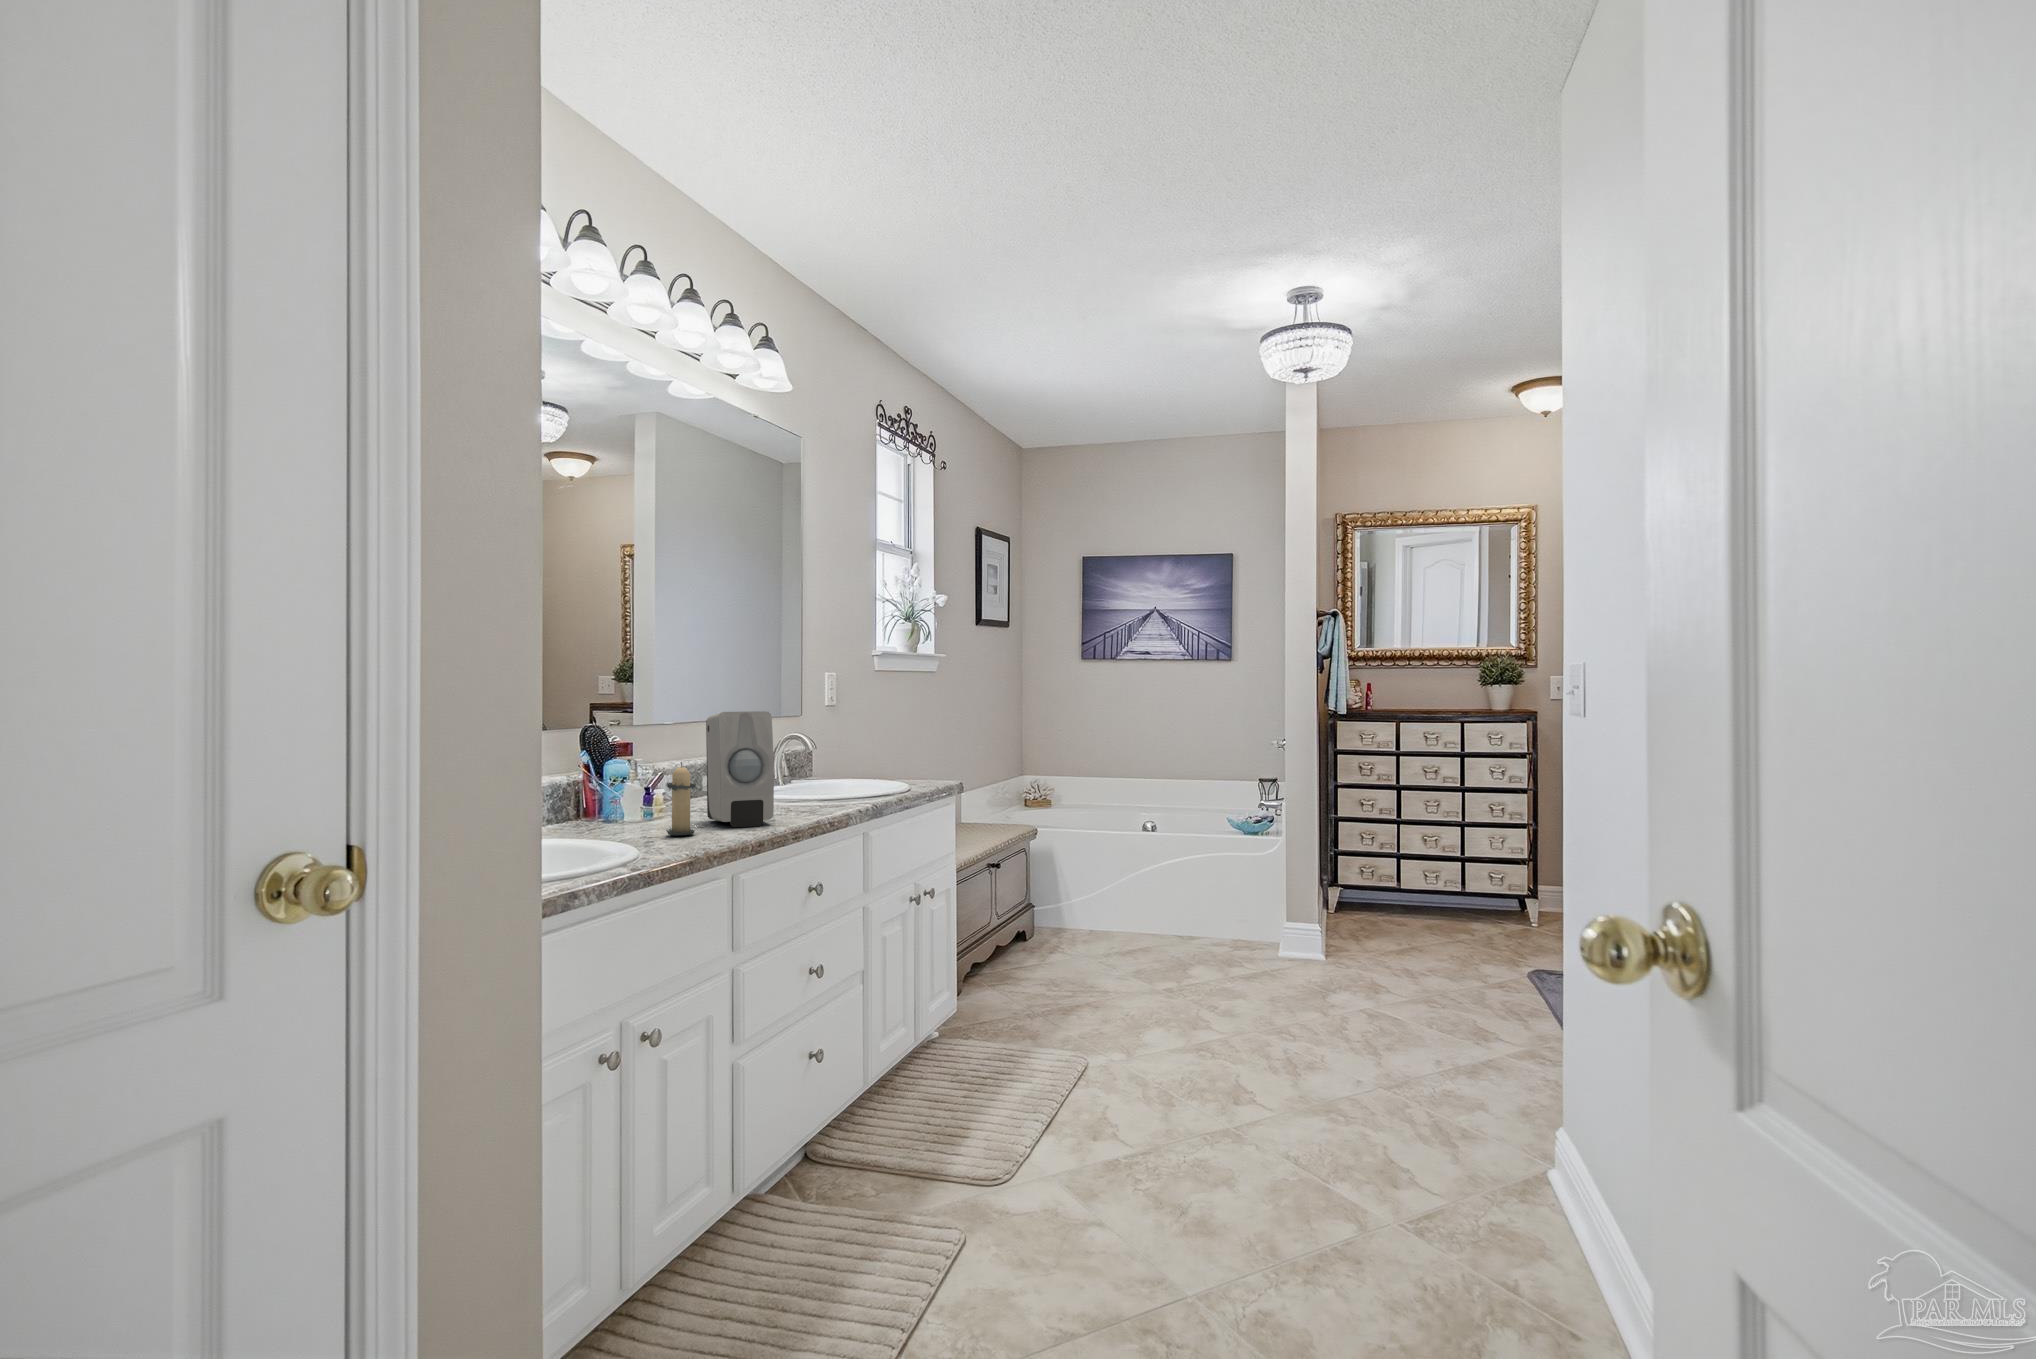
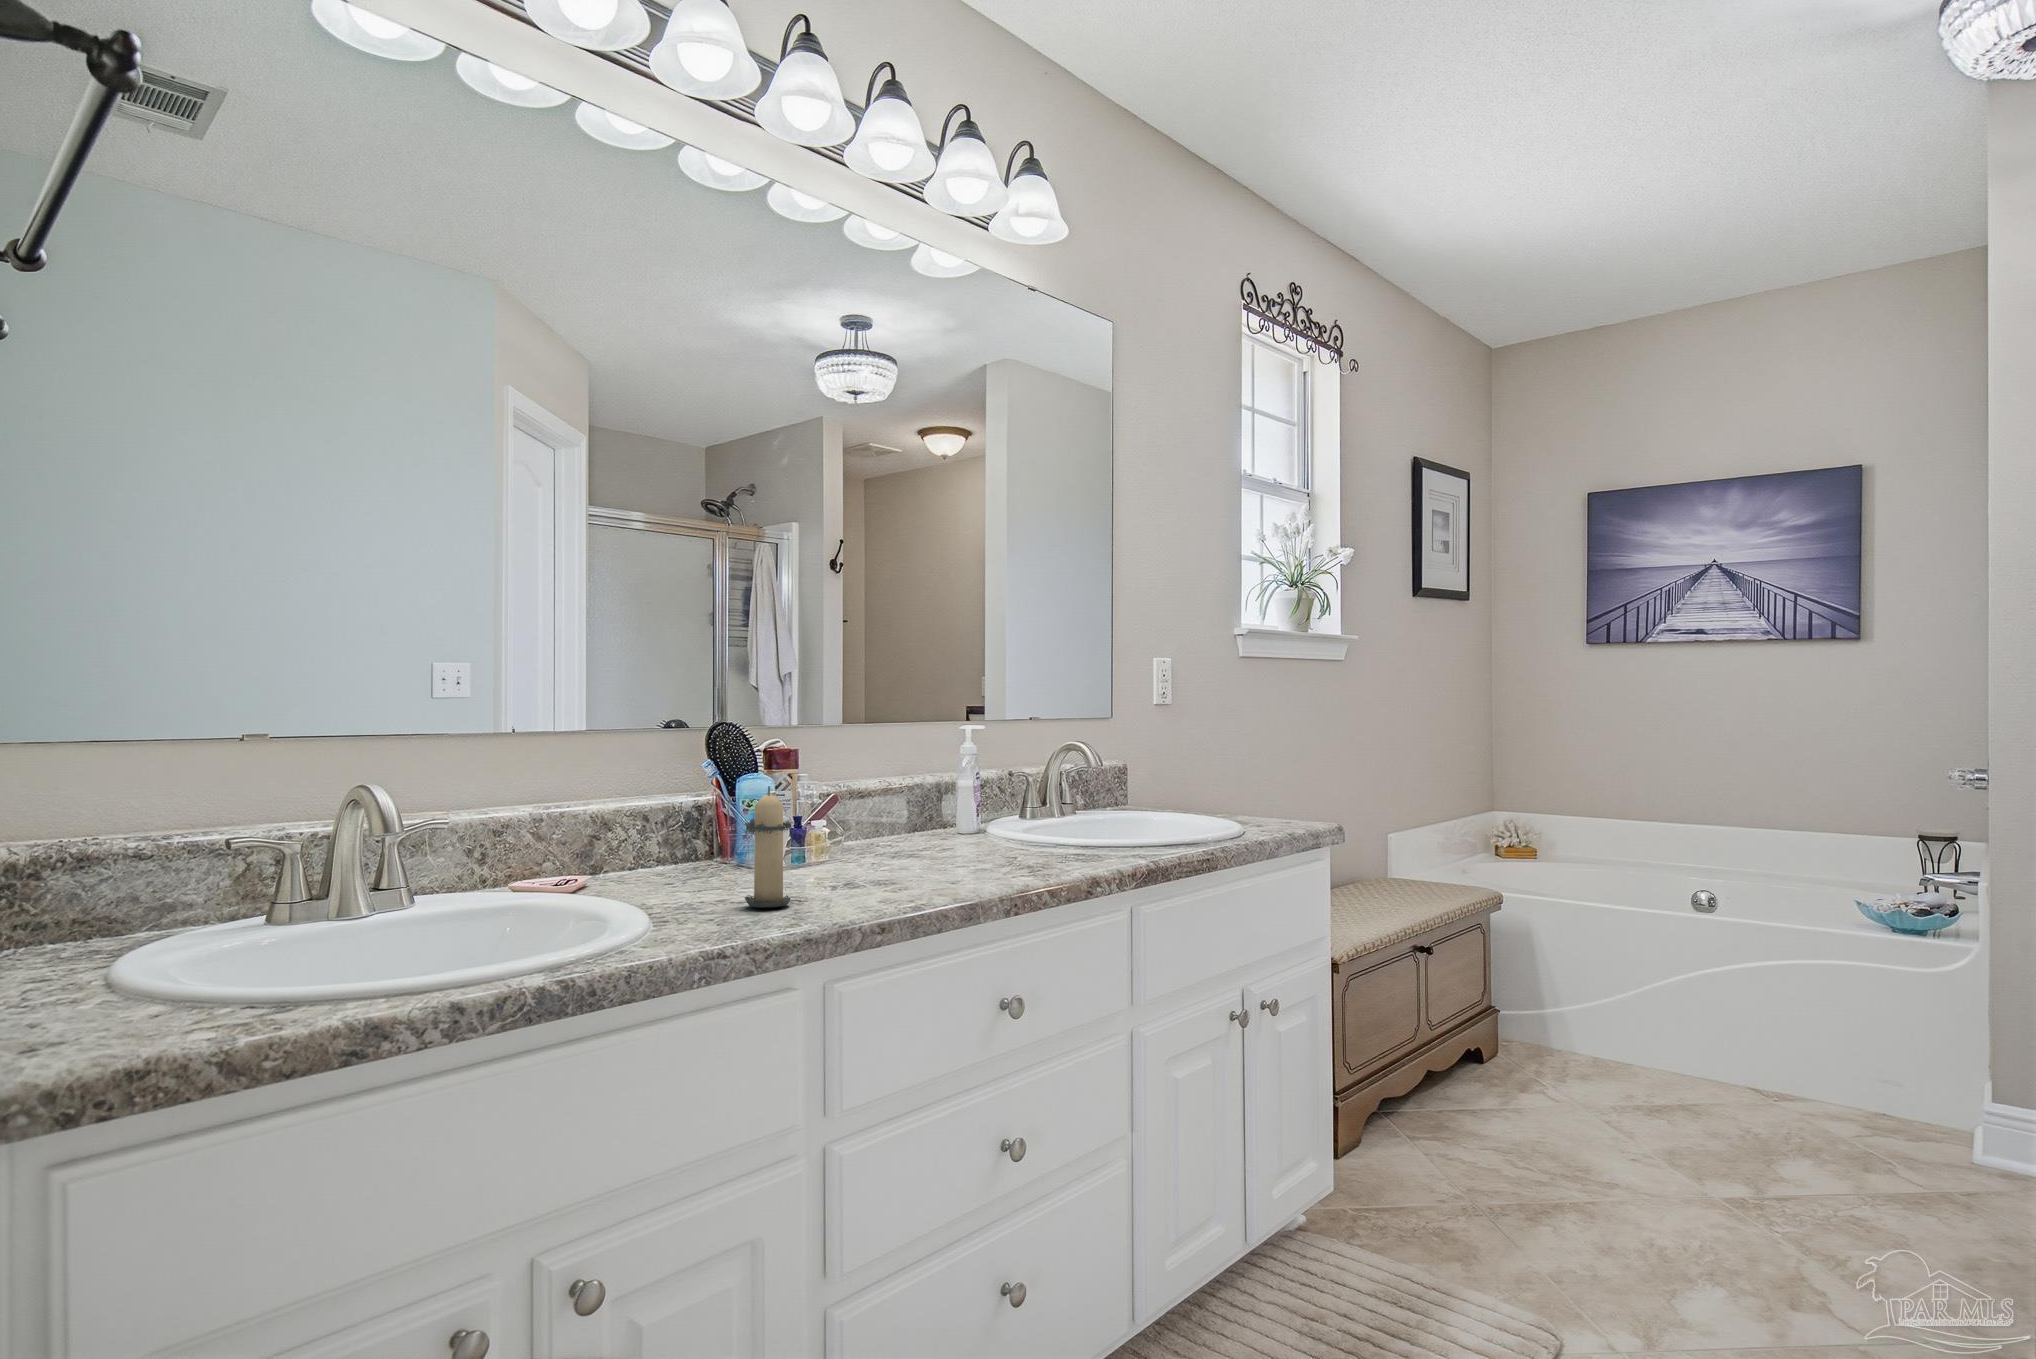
soap dispenser: present [706,711,774,827] -> none [845,706,937,896]

